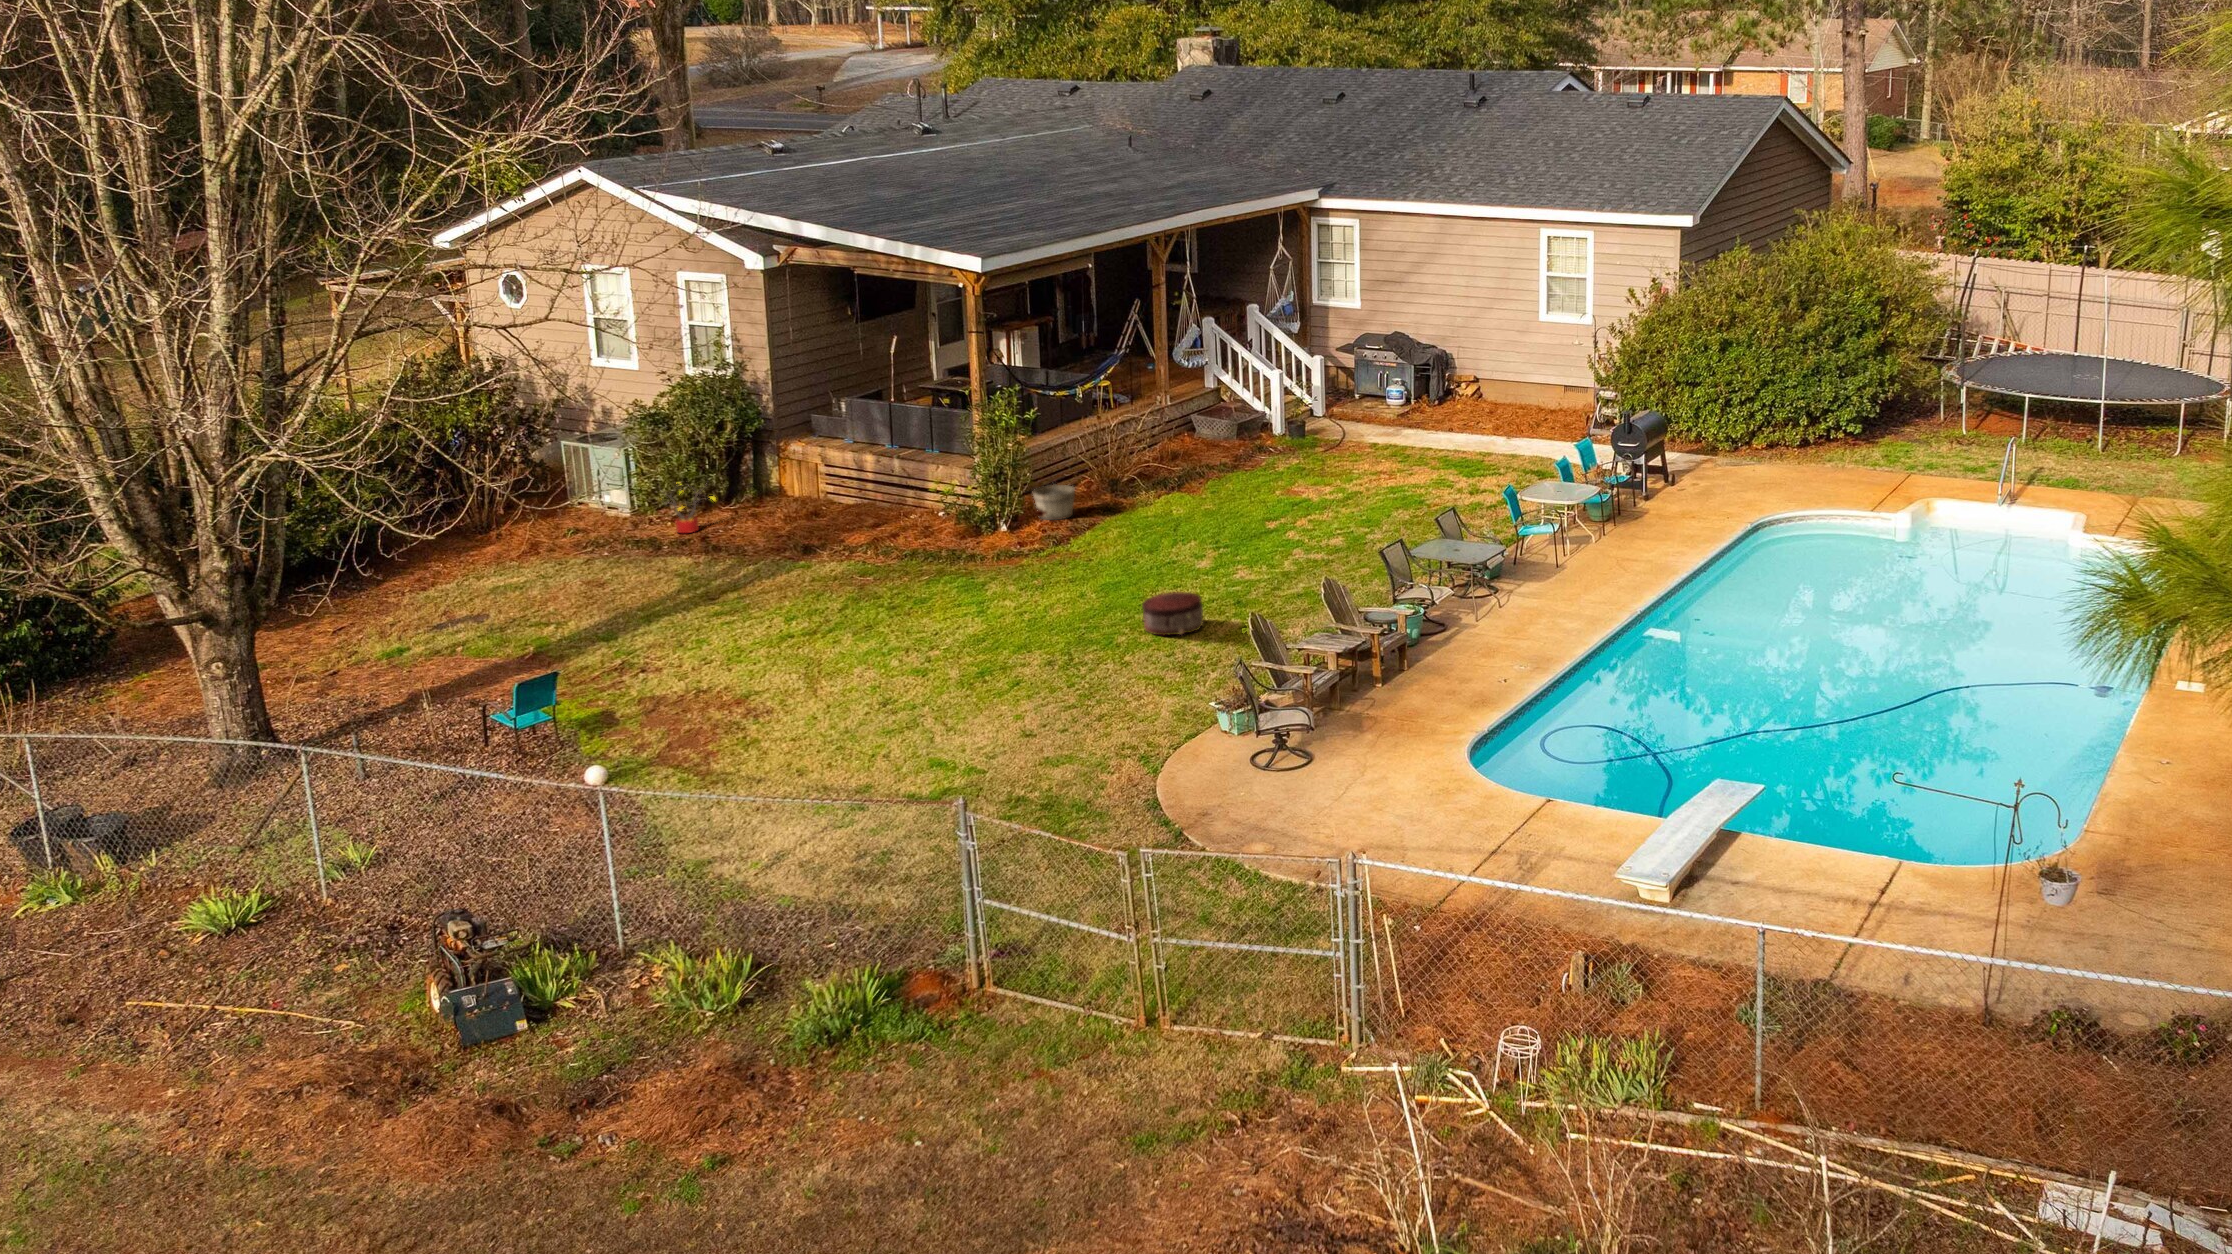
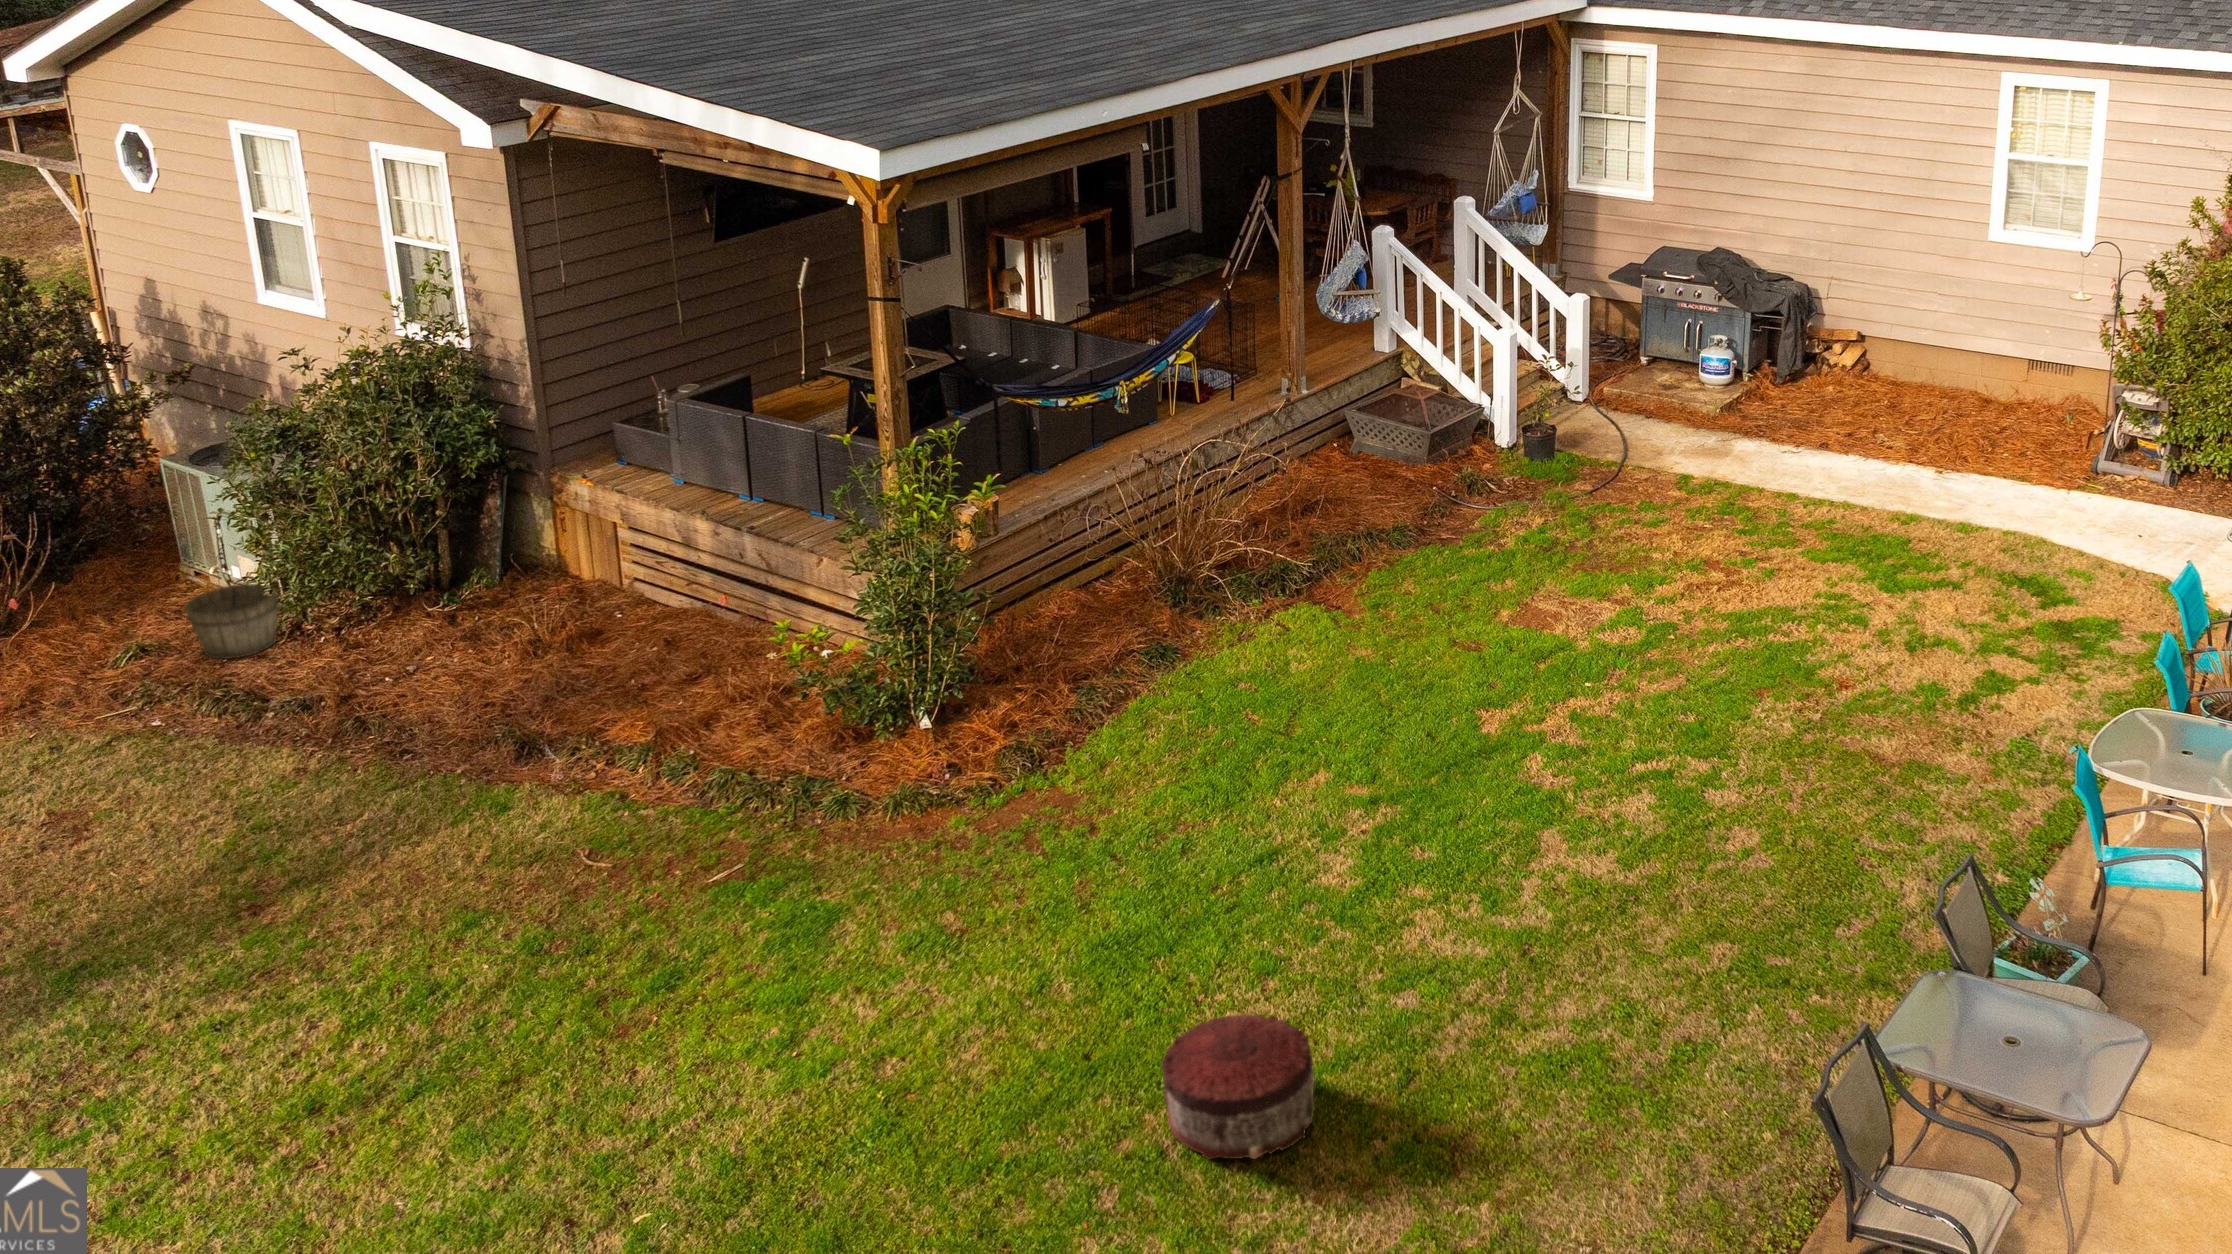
wooden bucket: present [1033,483,1075,520] -> present [185,584,279,659]
decorative plant: present [669,485,715,533] -> none [296,555,406,663]

